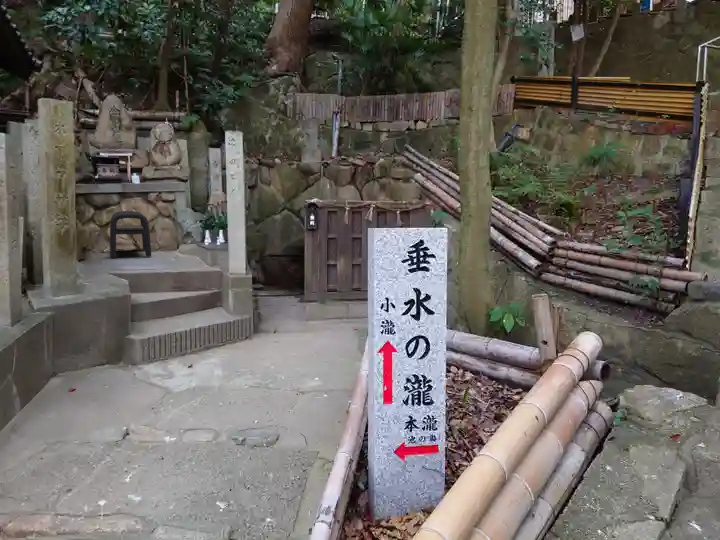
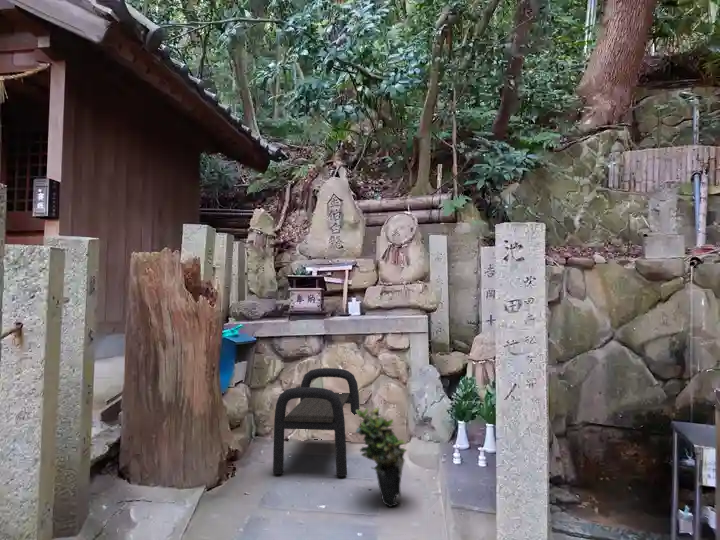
potted plant: none [159,218,186,260] -> present [356,408,406,507]

